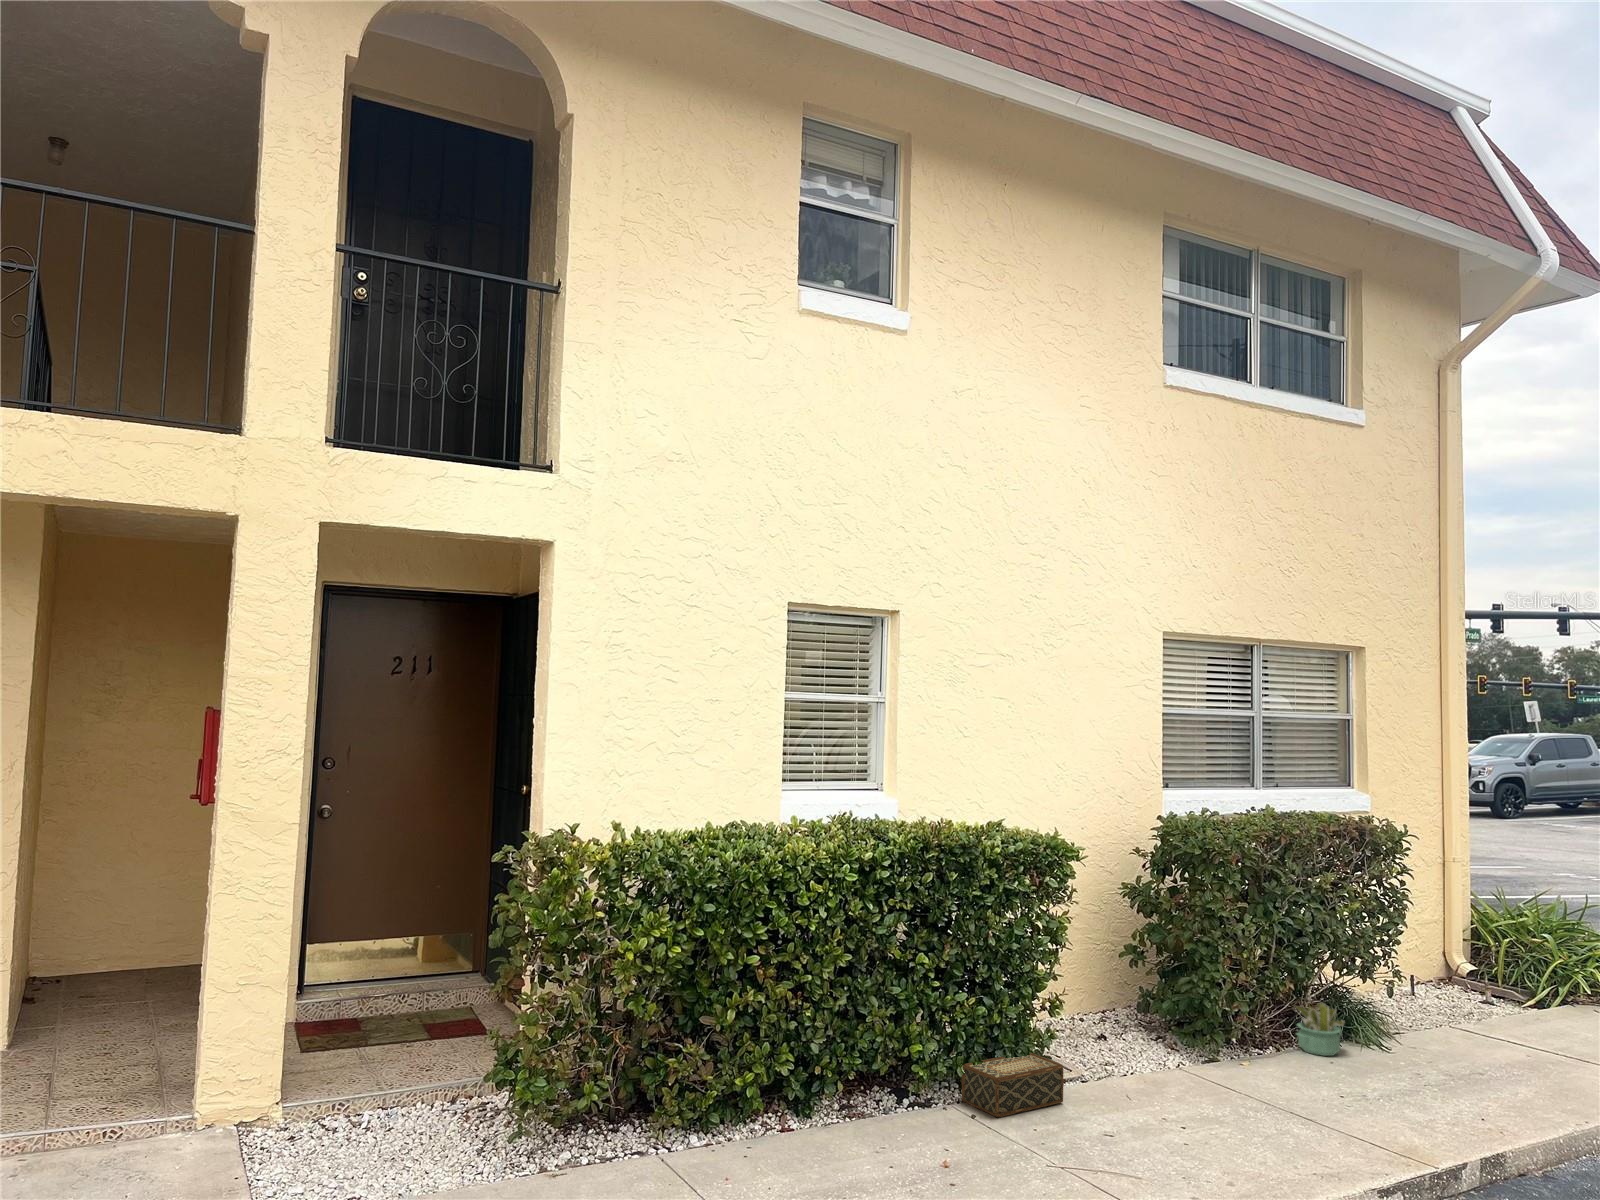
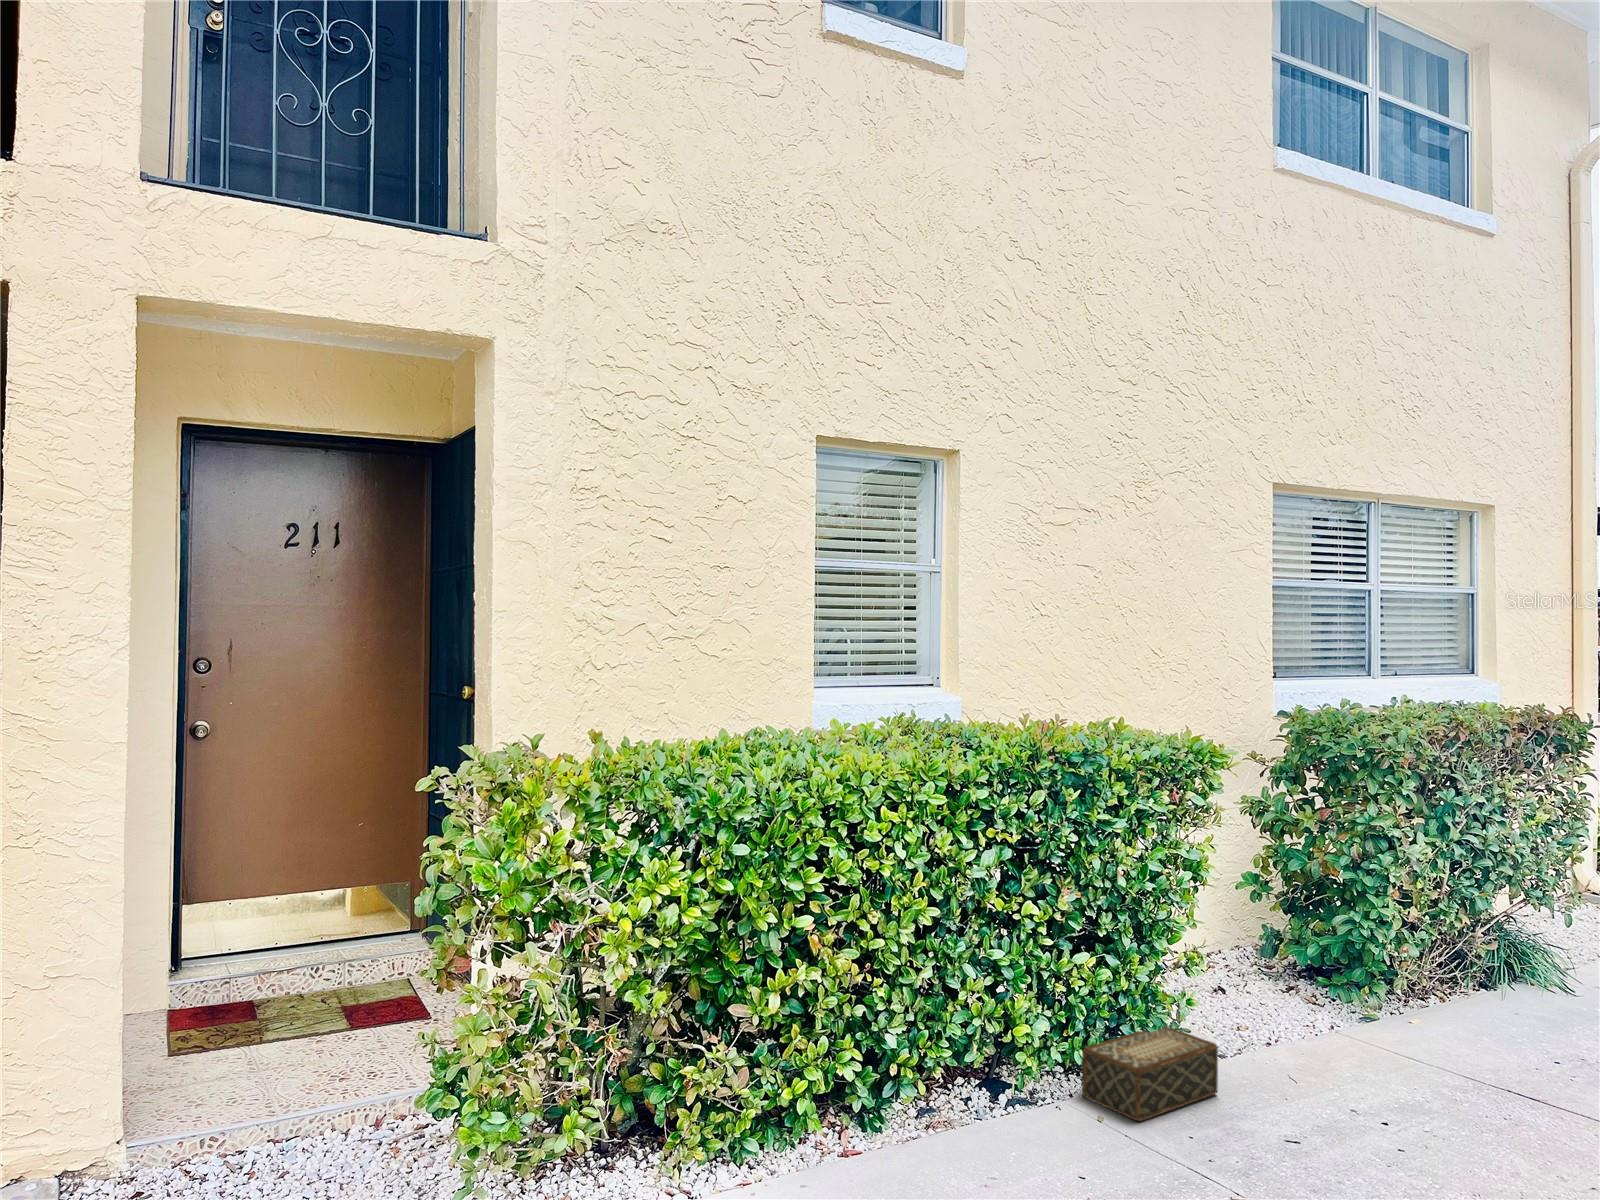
decorative plant: present [1296,1003,1344,1056] -> none [1468,941,1534,1009]

